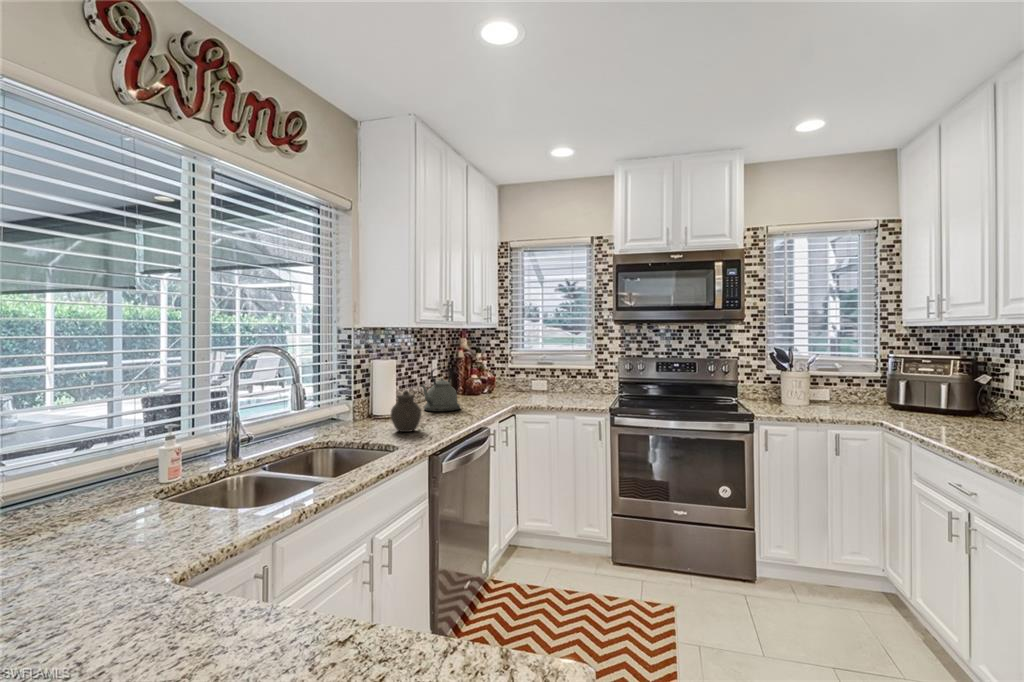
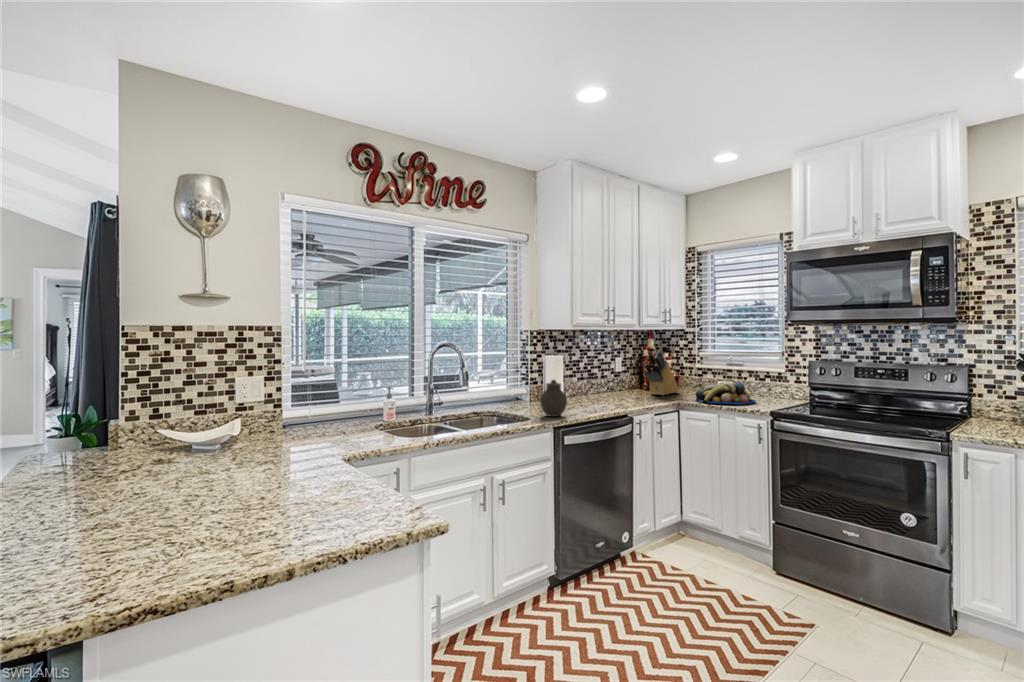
knife block: none [470,353,498,398] -> present [644,352,679,395]
kettle: present [421,368,460,412] -> none [585,363,626,403]
fruit bowl: none [524,381,578,404] -> present [696,382,755,404]

